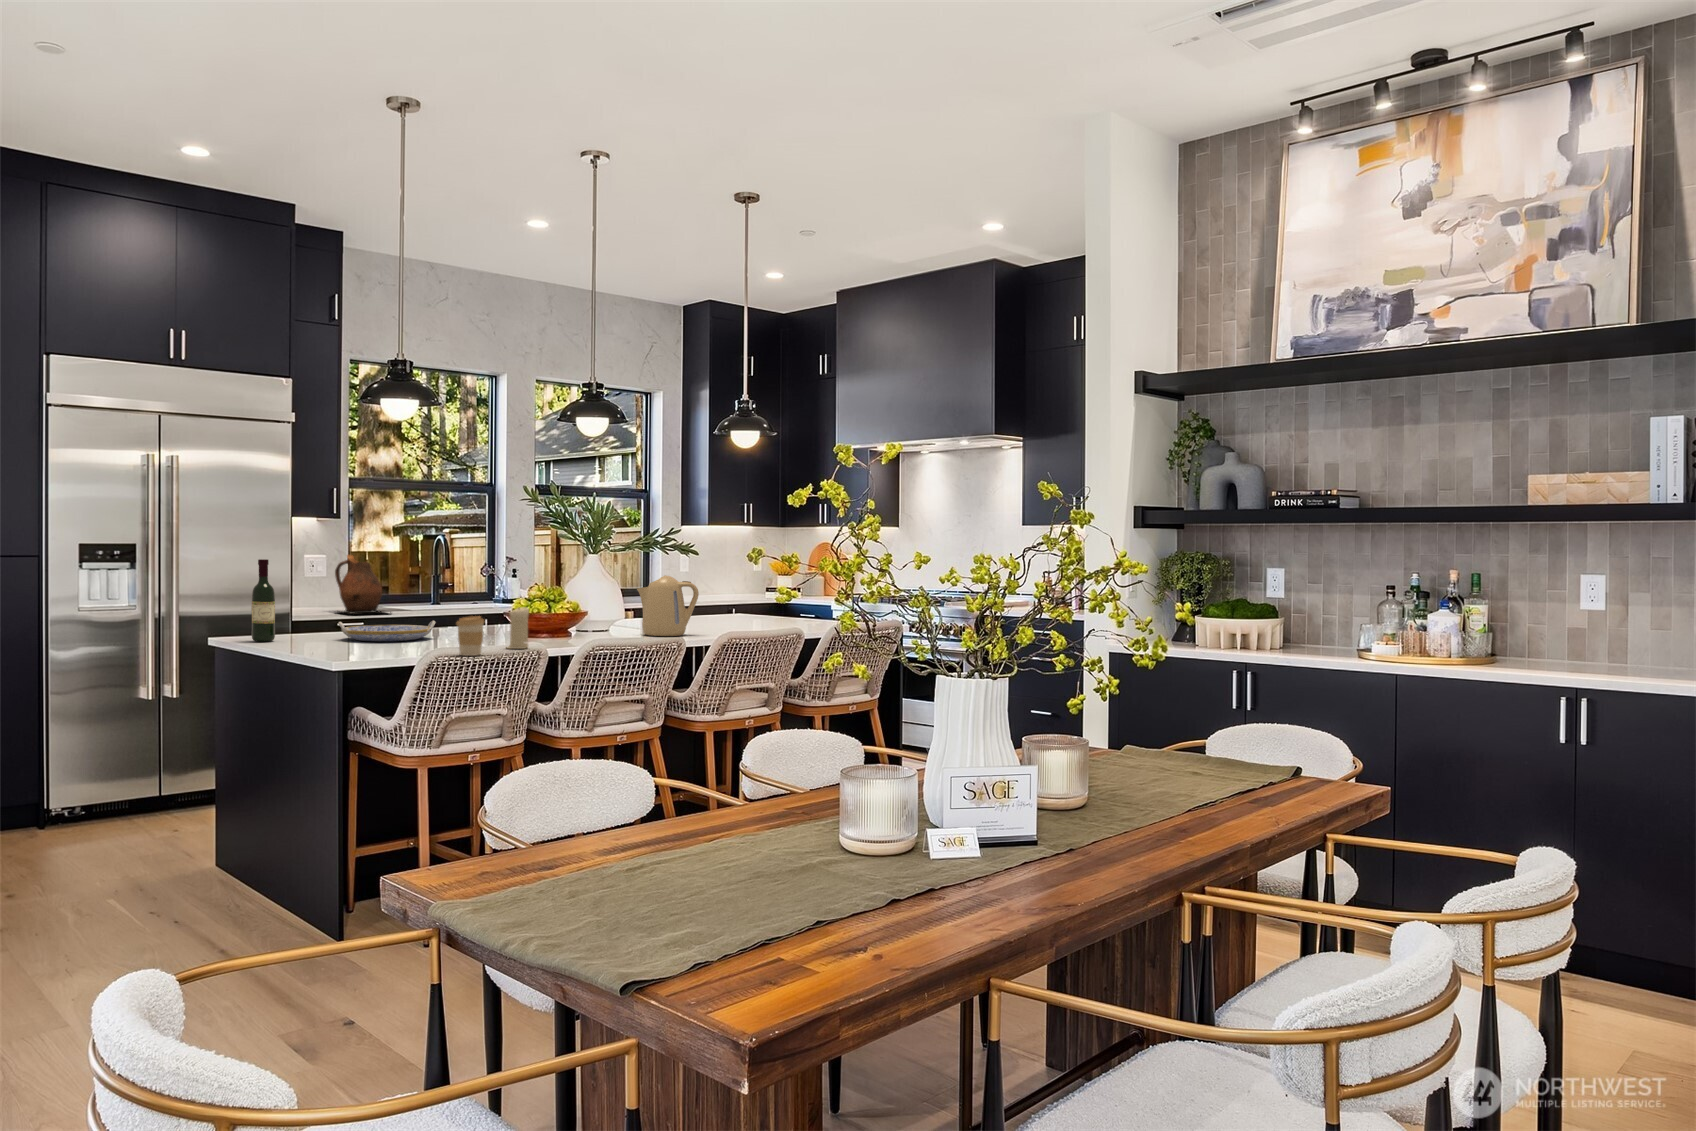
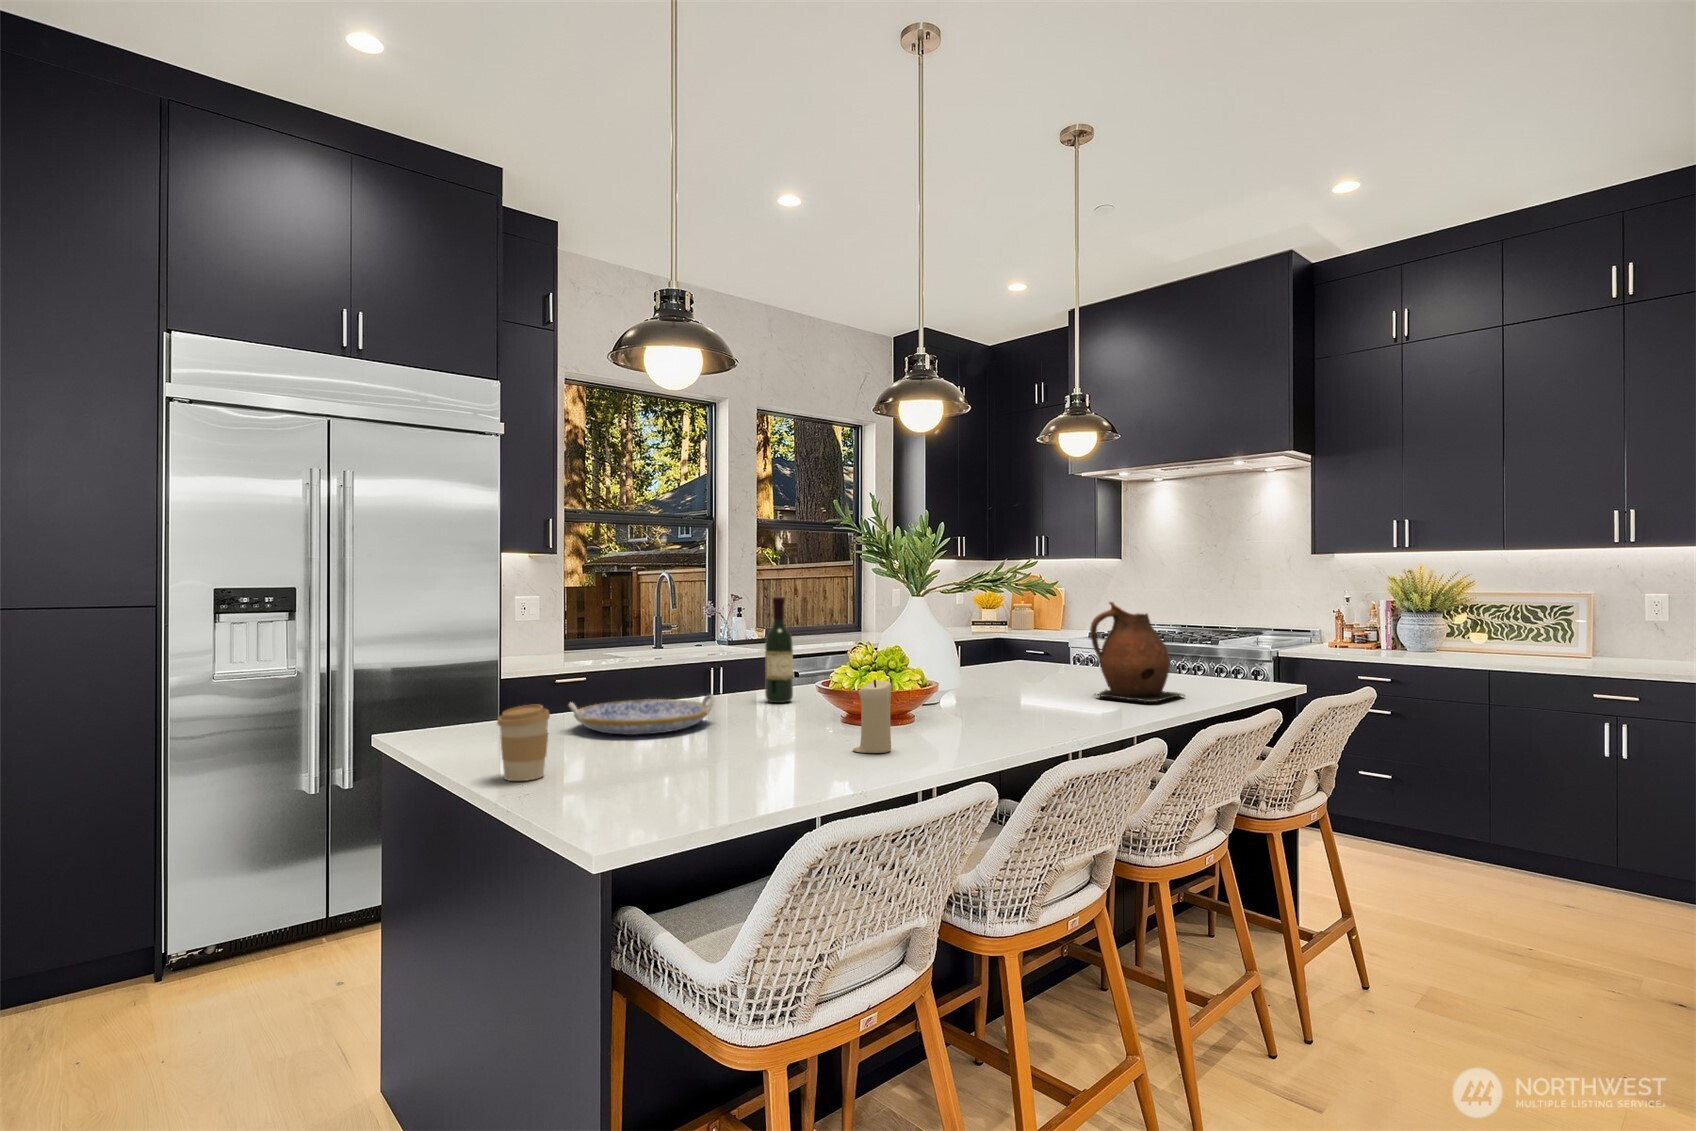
ceramic pitcher: present [335,555,391,614] -> present [1090,602,1184,703]
wine bottle: present [252,559,275,642] -> present [765,597,793,703]
kettle: present [637,575,699,636] -> none [985,618,1073,706]
coffee cup: present [457,616,485,656] -> present [497,705,550,781]

